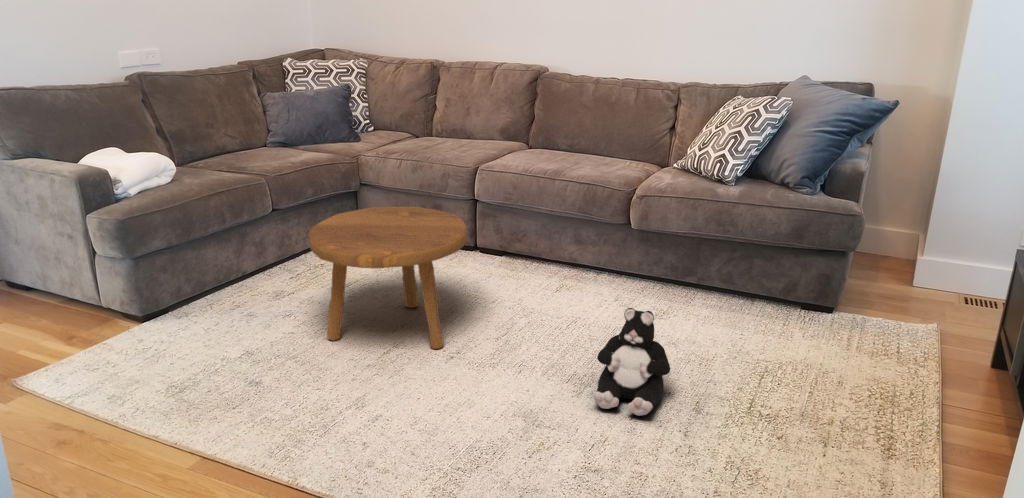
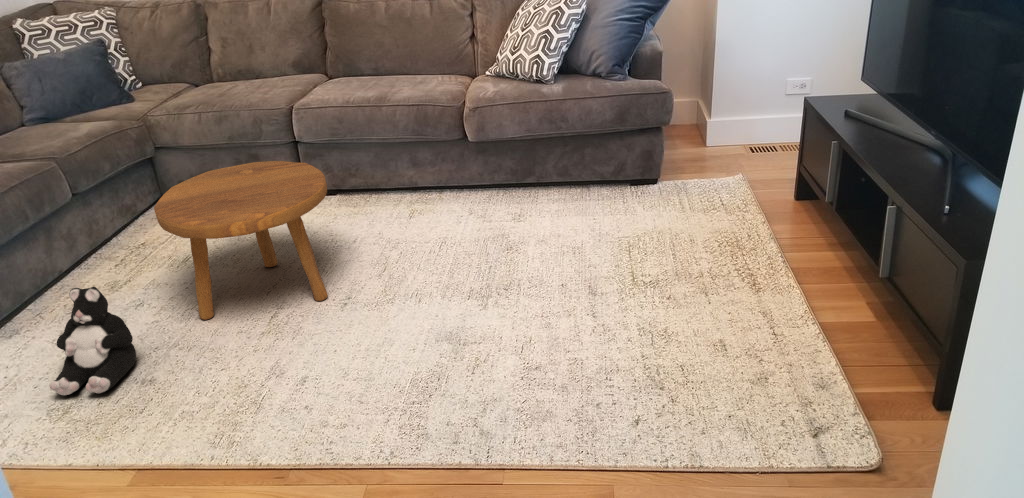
plush toy: present [594,308,670,416] -> present [49,287,136,395]

